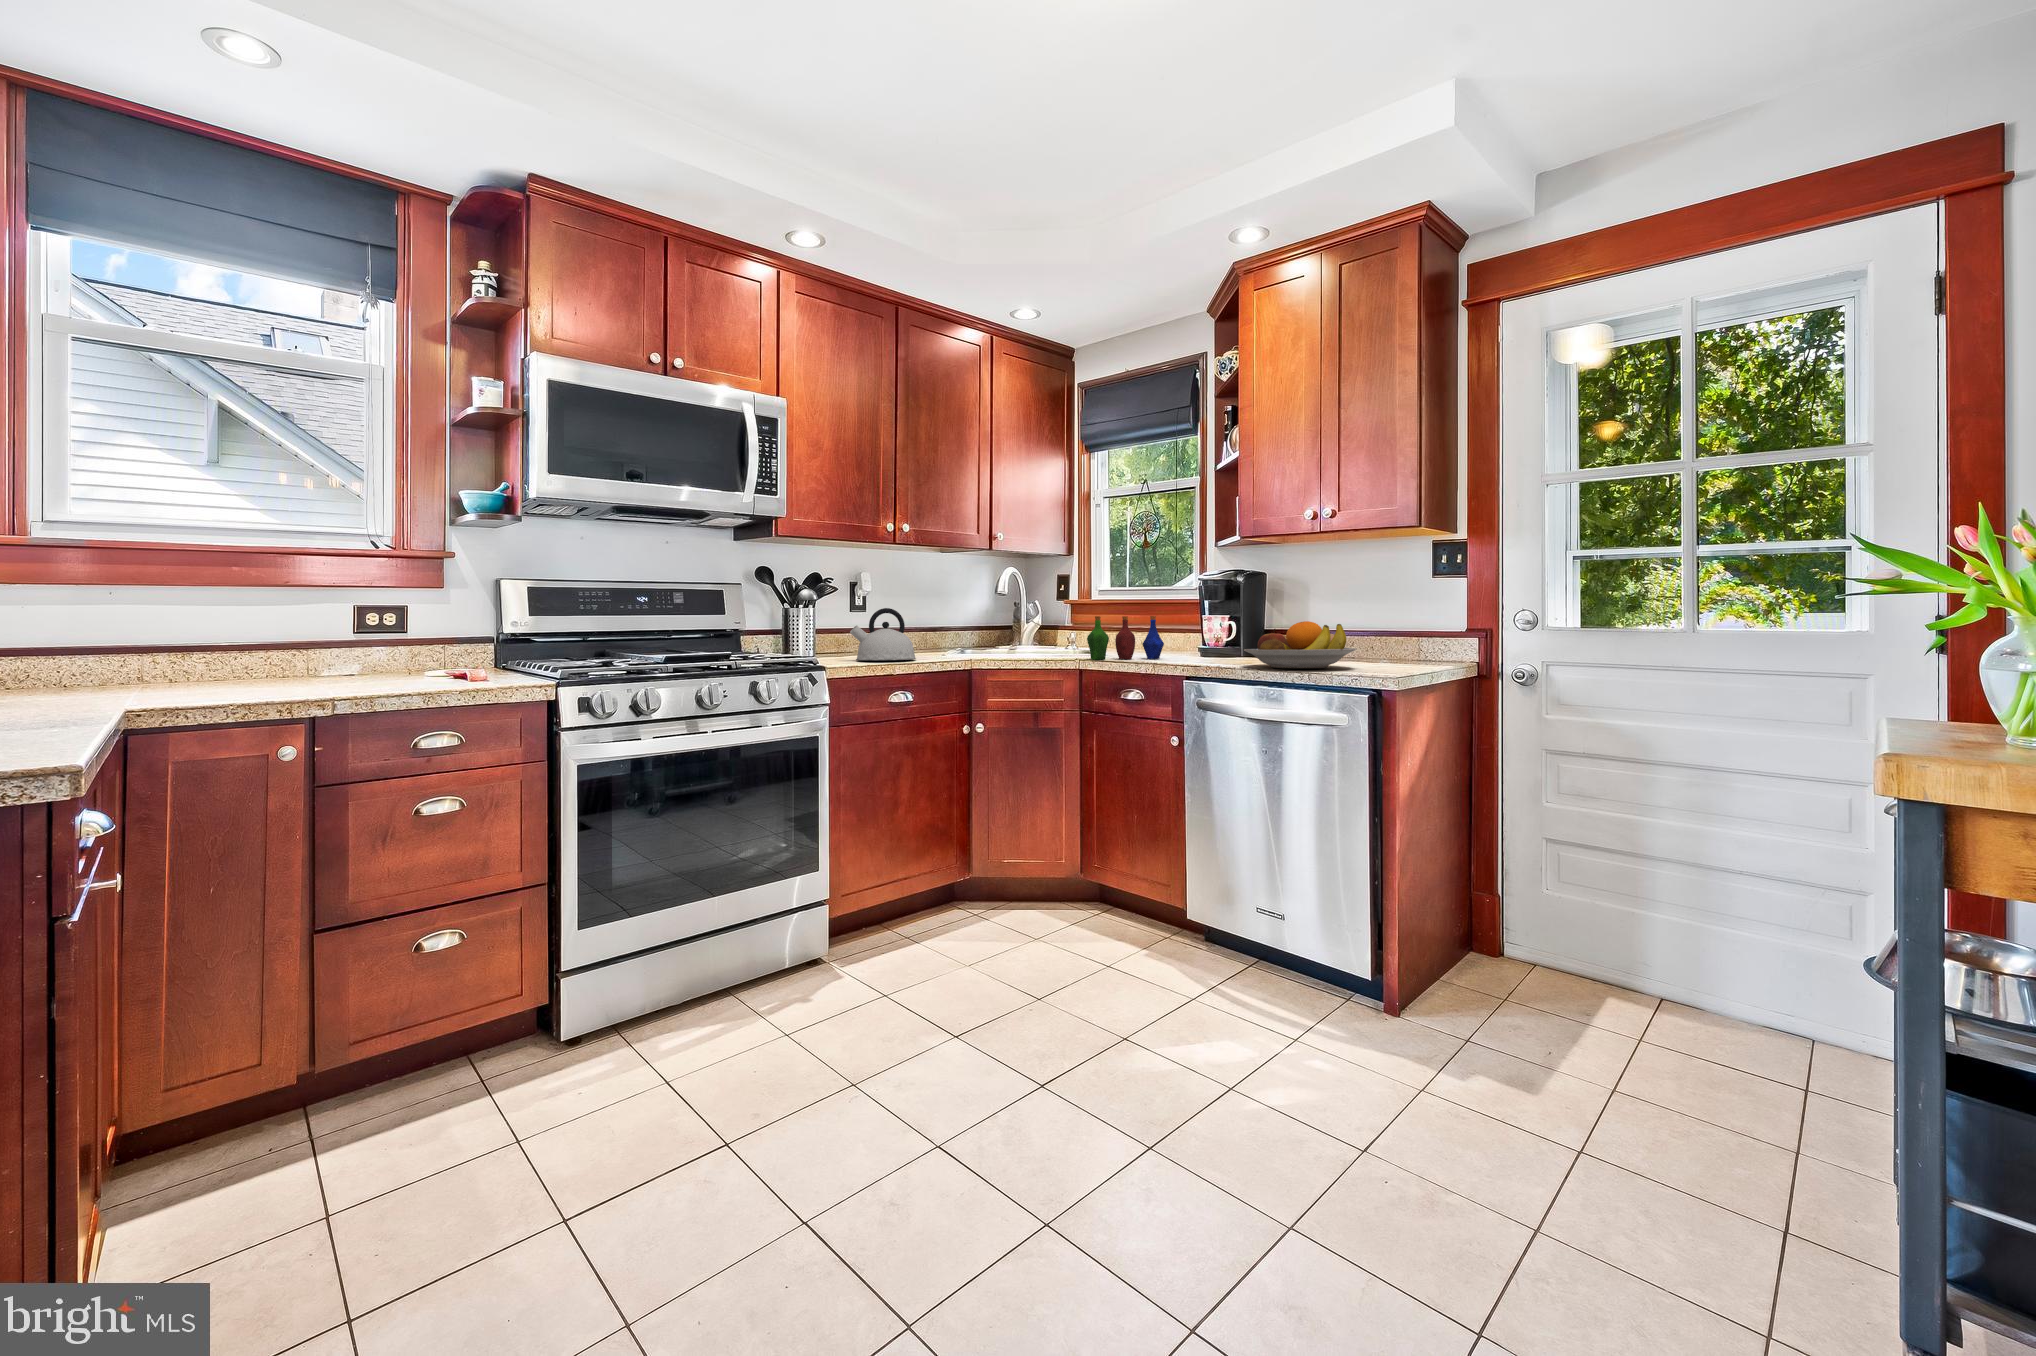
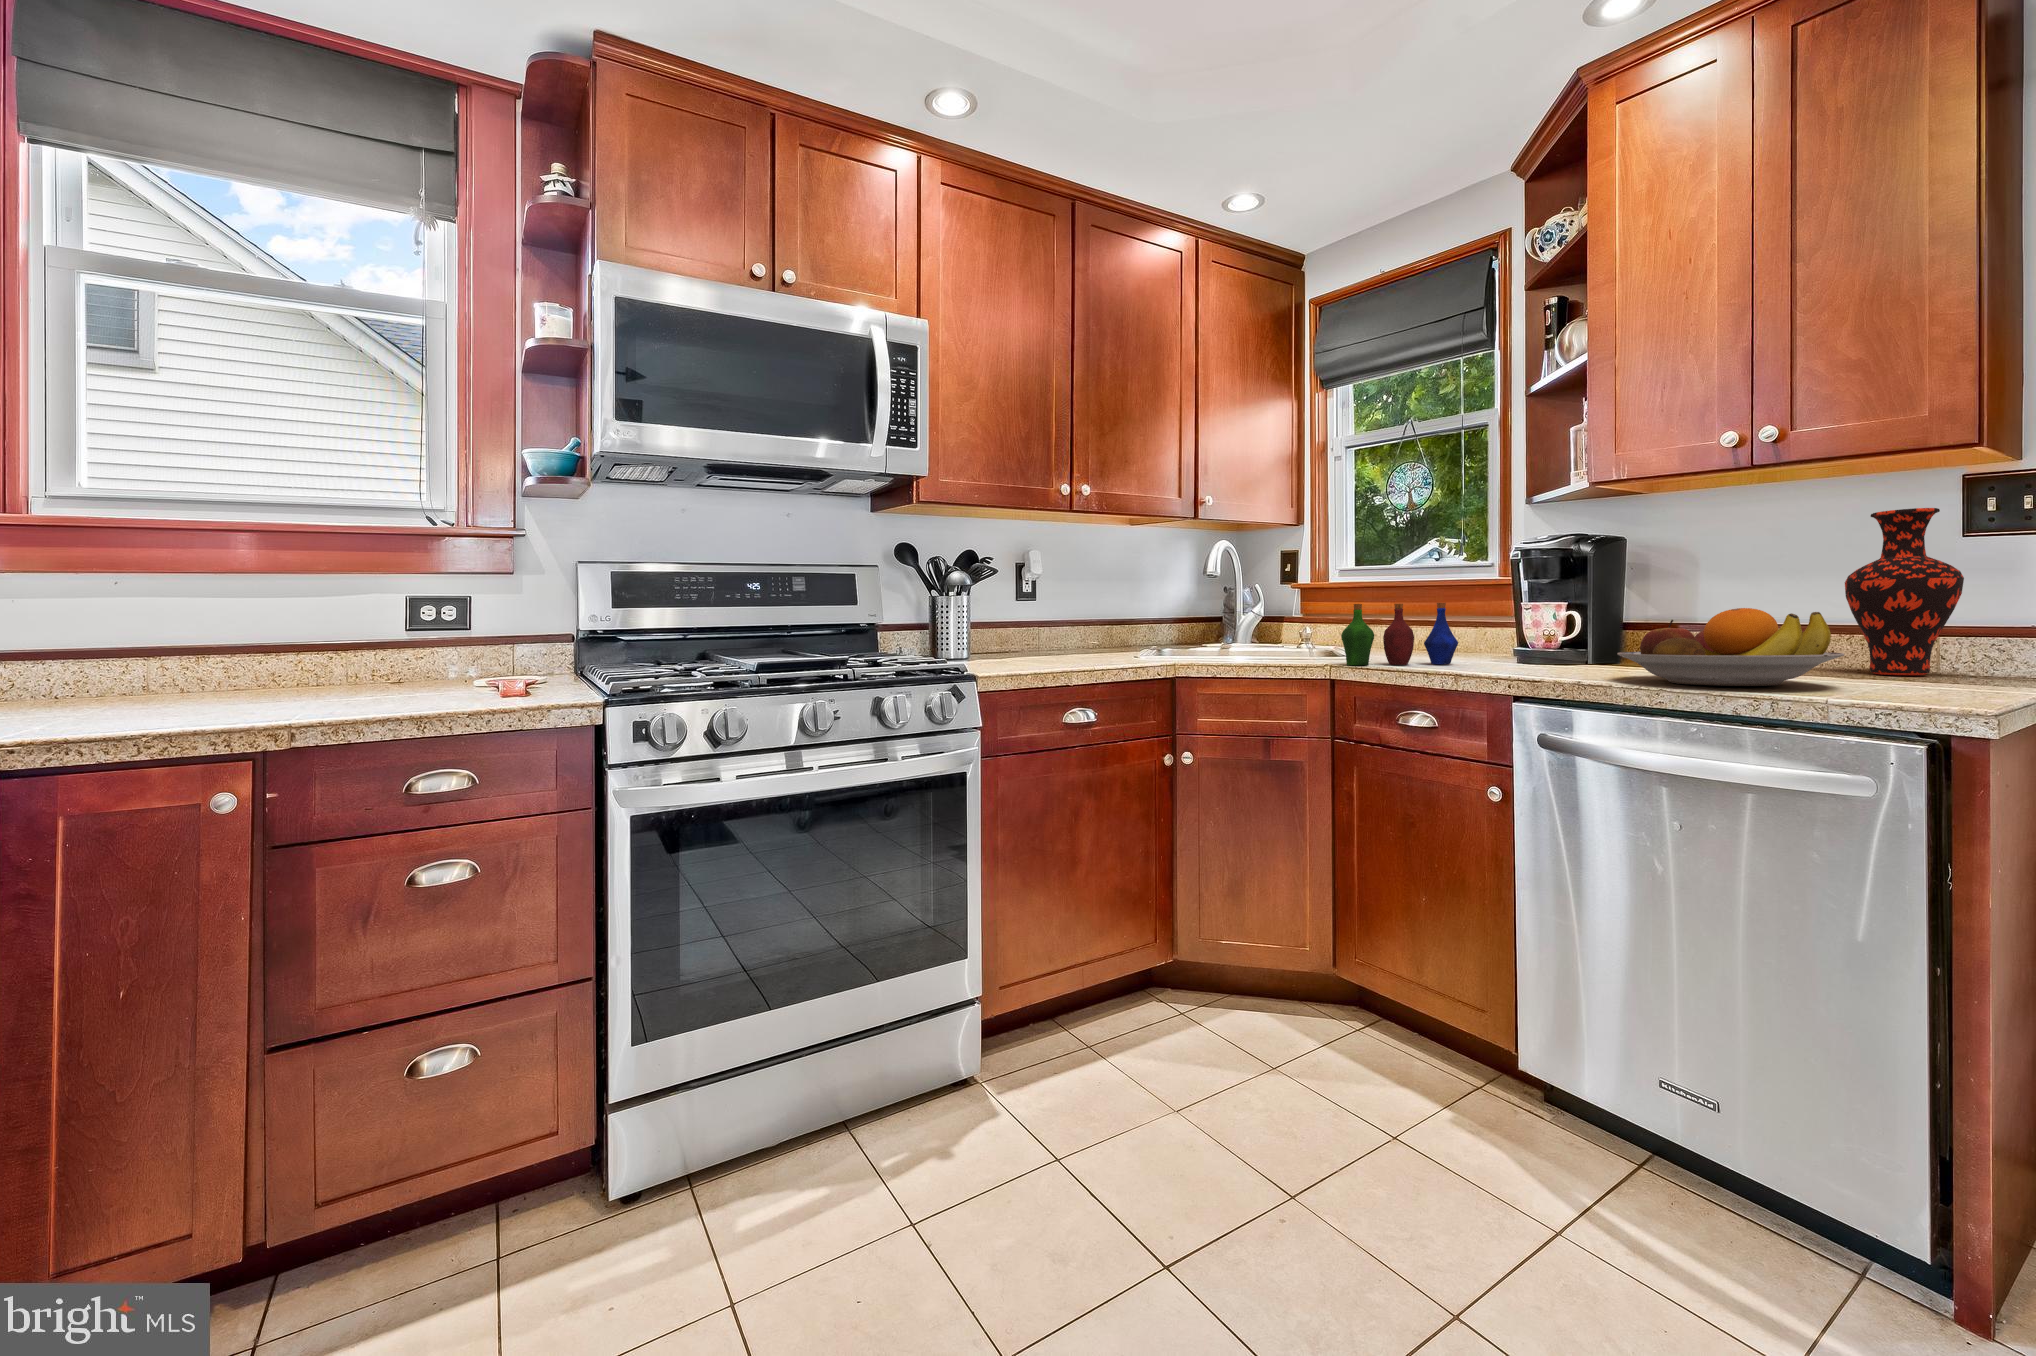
vase: none [1378,562,1433,663] -> present [1845,508,1964,675]
kettle: present [850,608,916,660] -> none [1014,596,1100,665]

